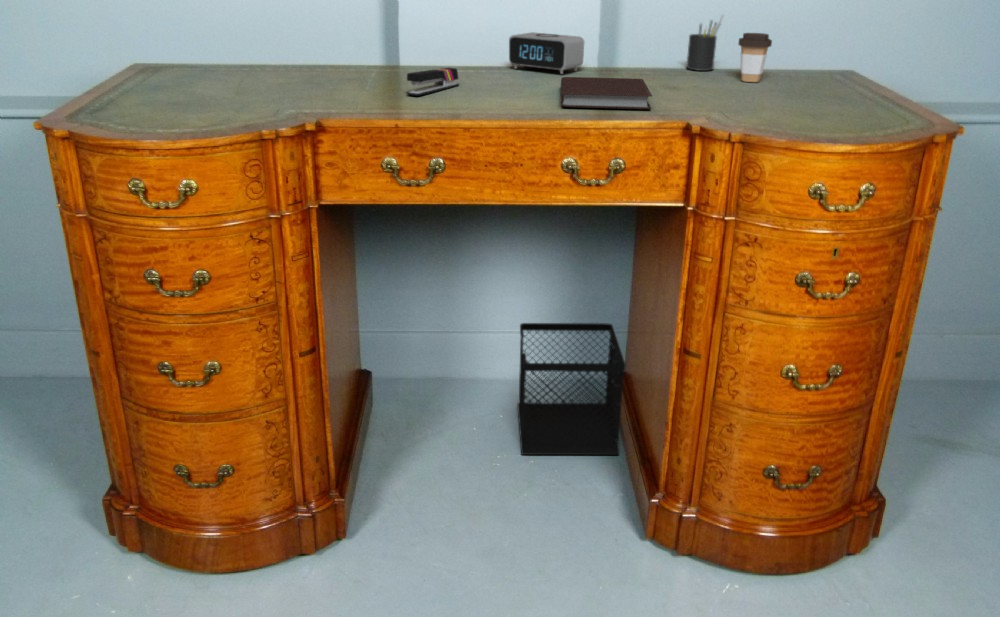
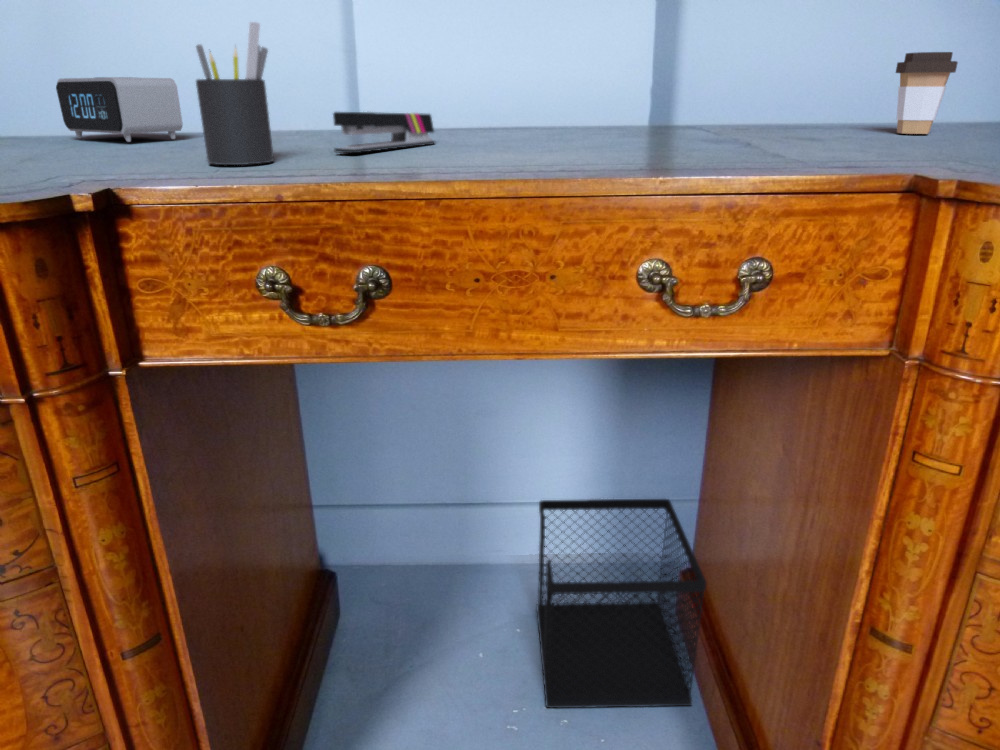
pen holder: present [687,17,722,71] -> present [196,22,274,165]
alarm clock: present [509,32,584,74] -> present [56,77,183,142]
notebook: present [561,77,652,109] -> none [610,123,815,161]

